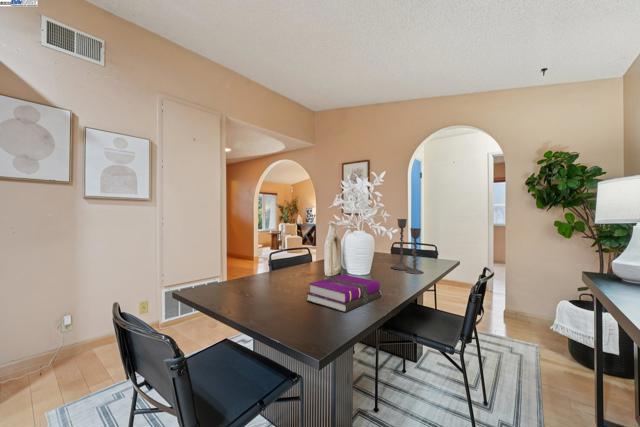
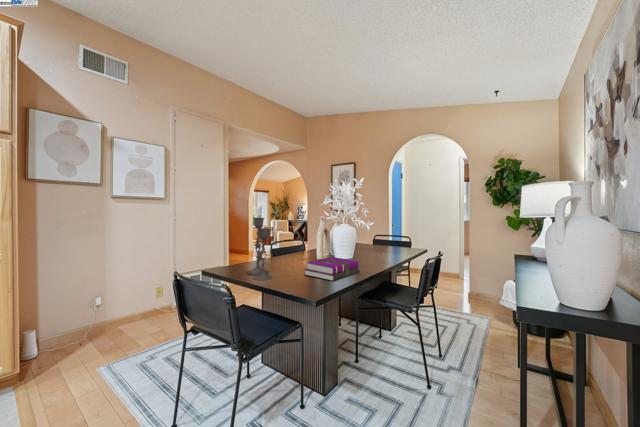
candlestick: present [391,219,424,274] -> present [247,218,272,280]

